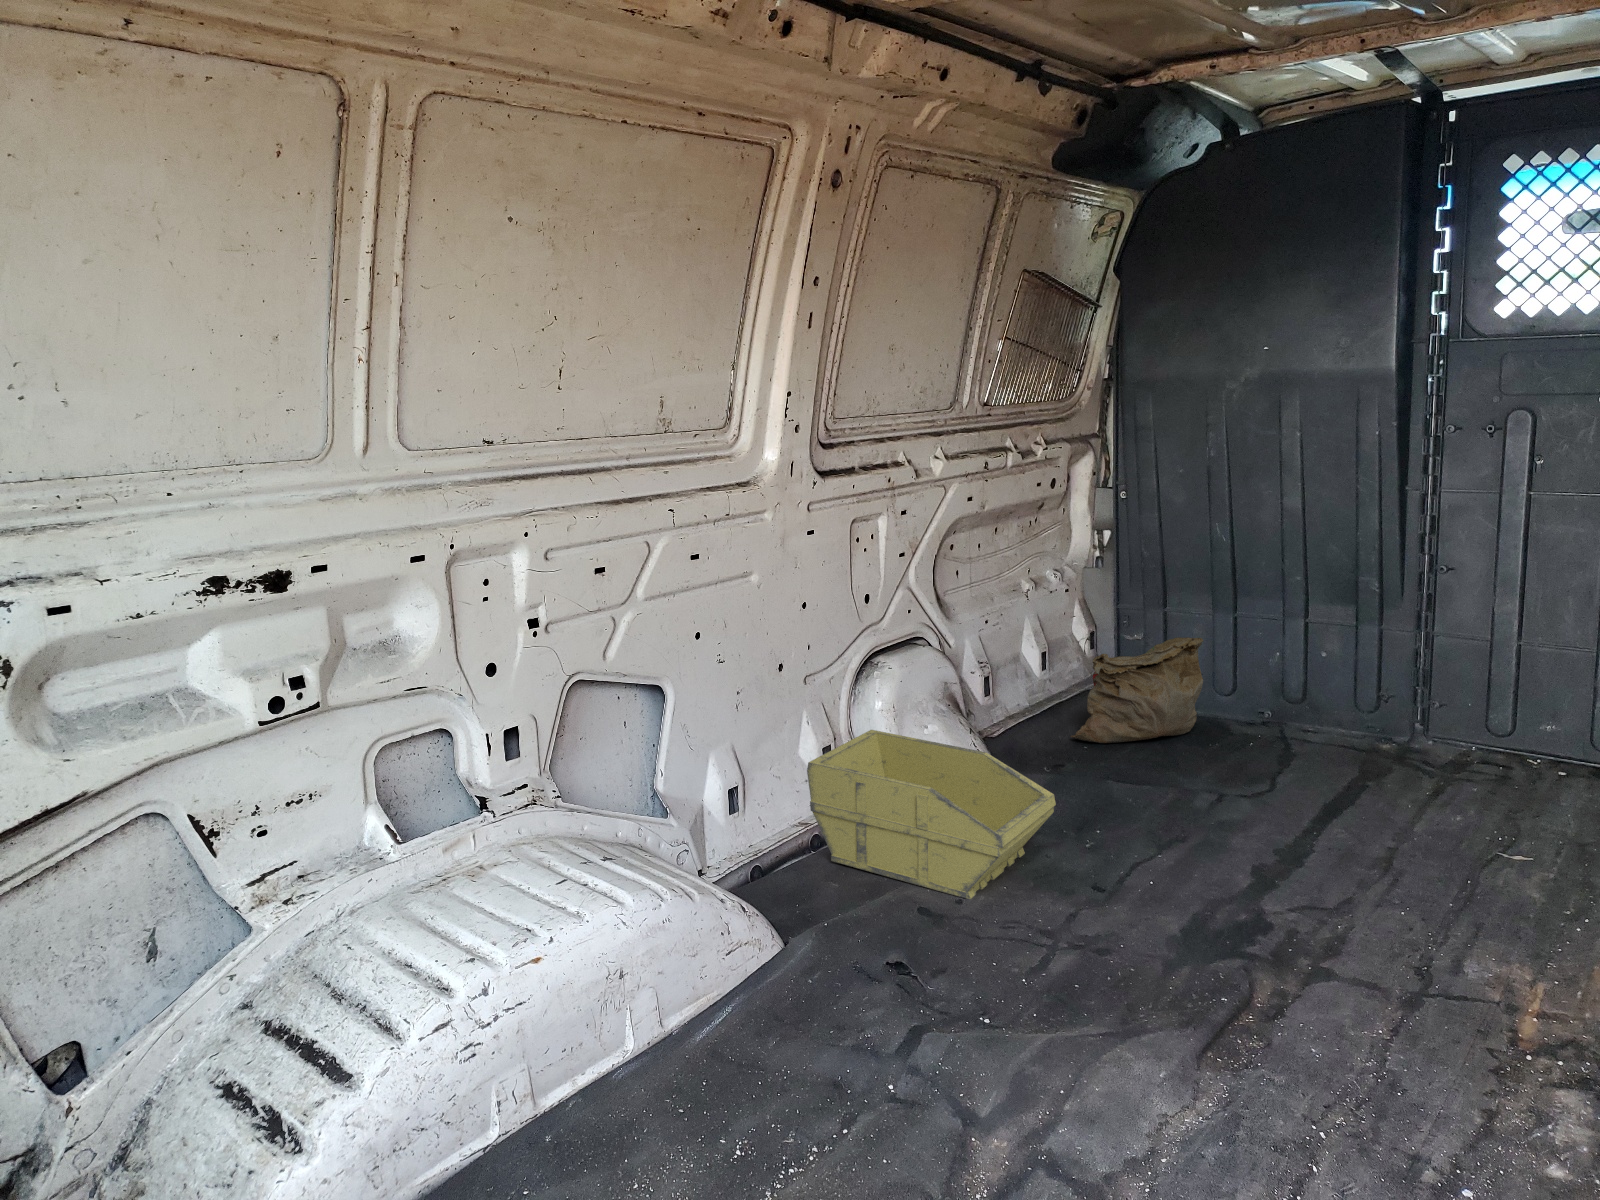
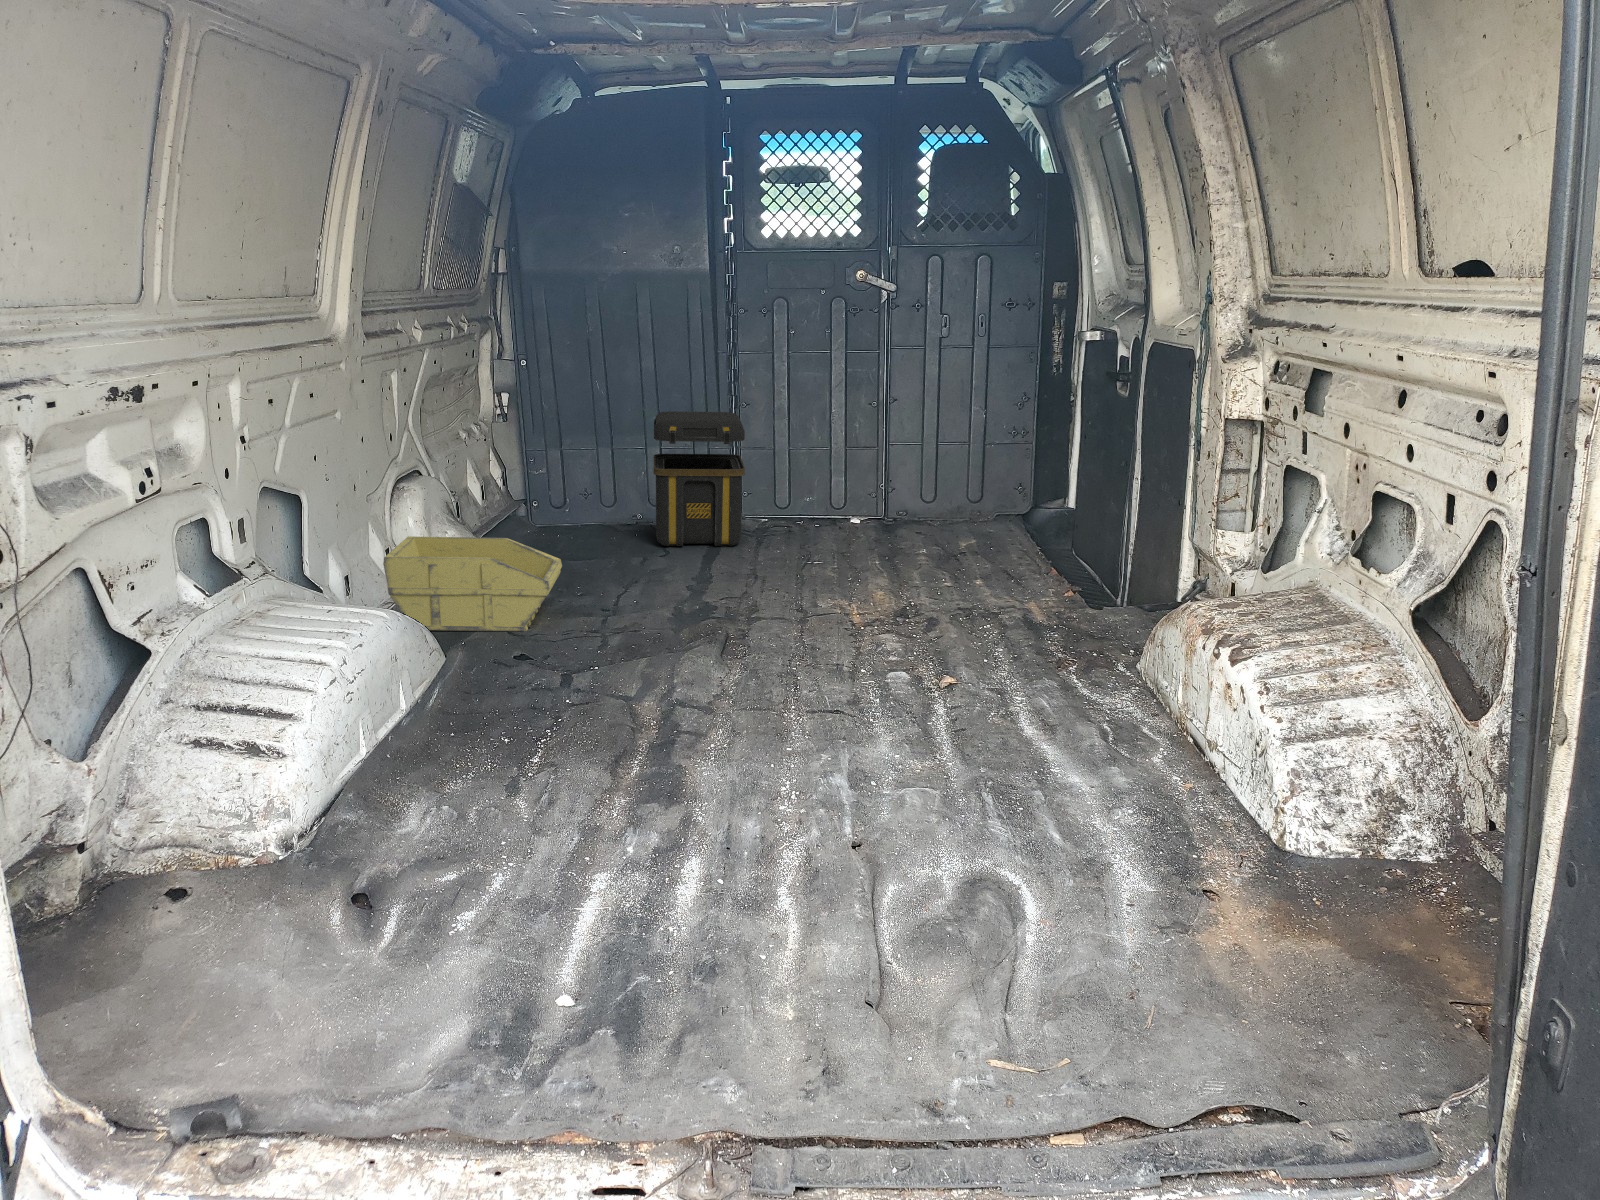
toolbox: none [1266,573,1431,788] -> present [654,411,745,546]
bag: present [1070,637,1203,743] -> none [514,465,602,547]

